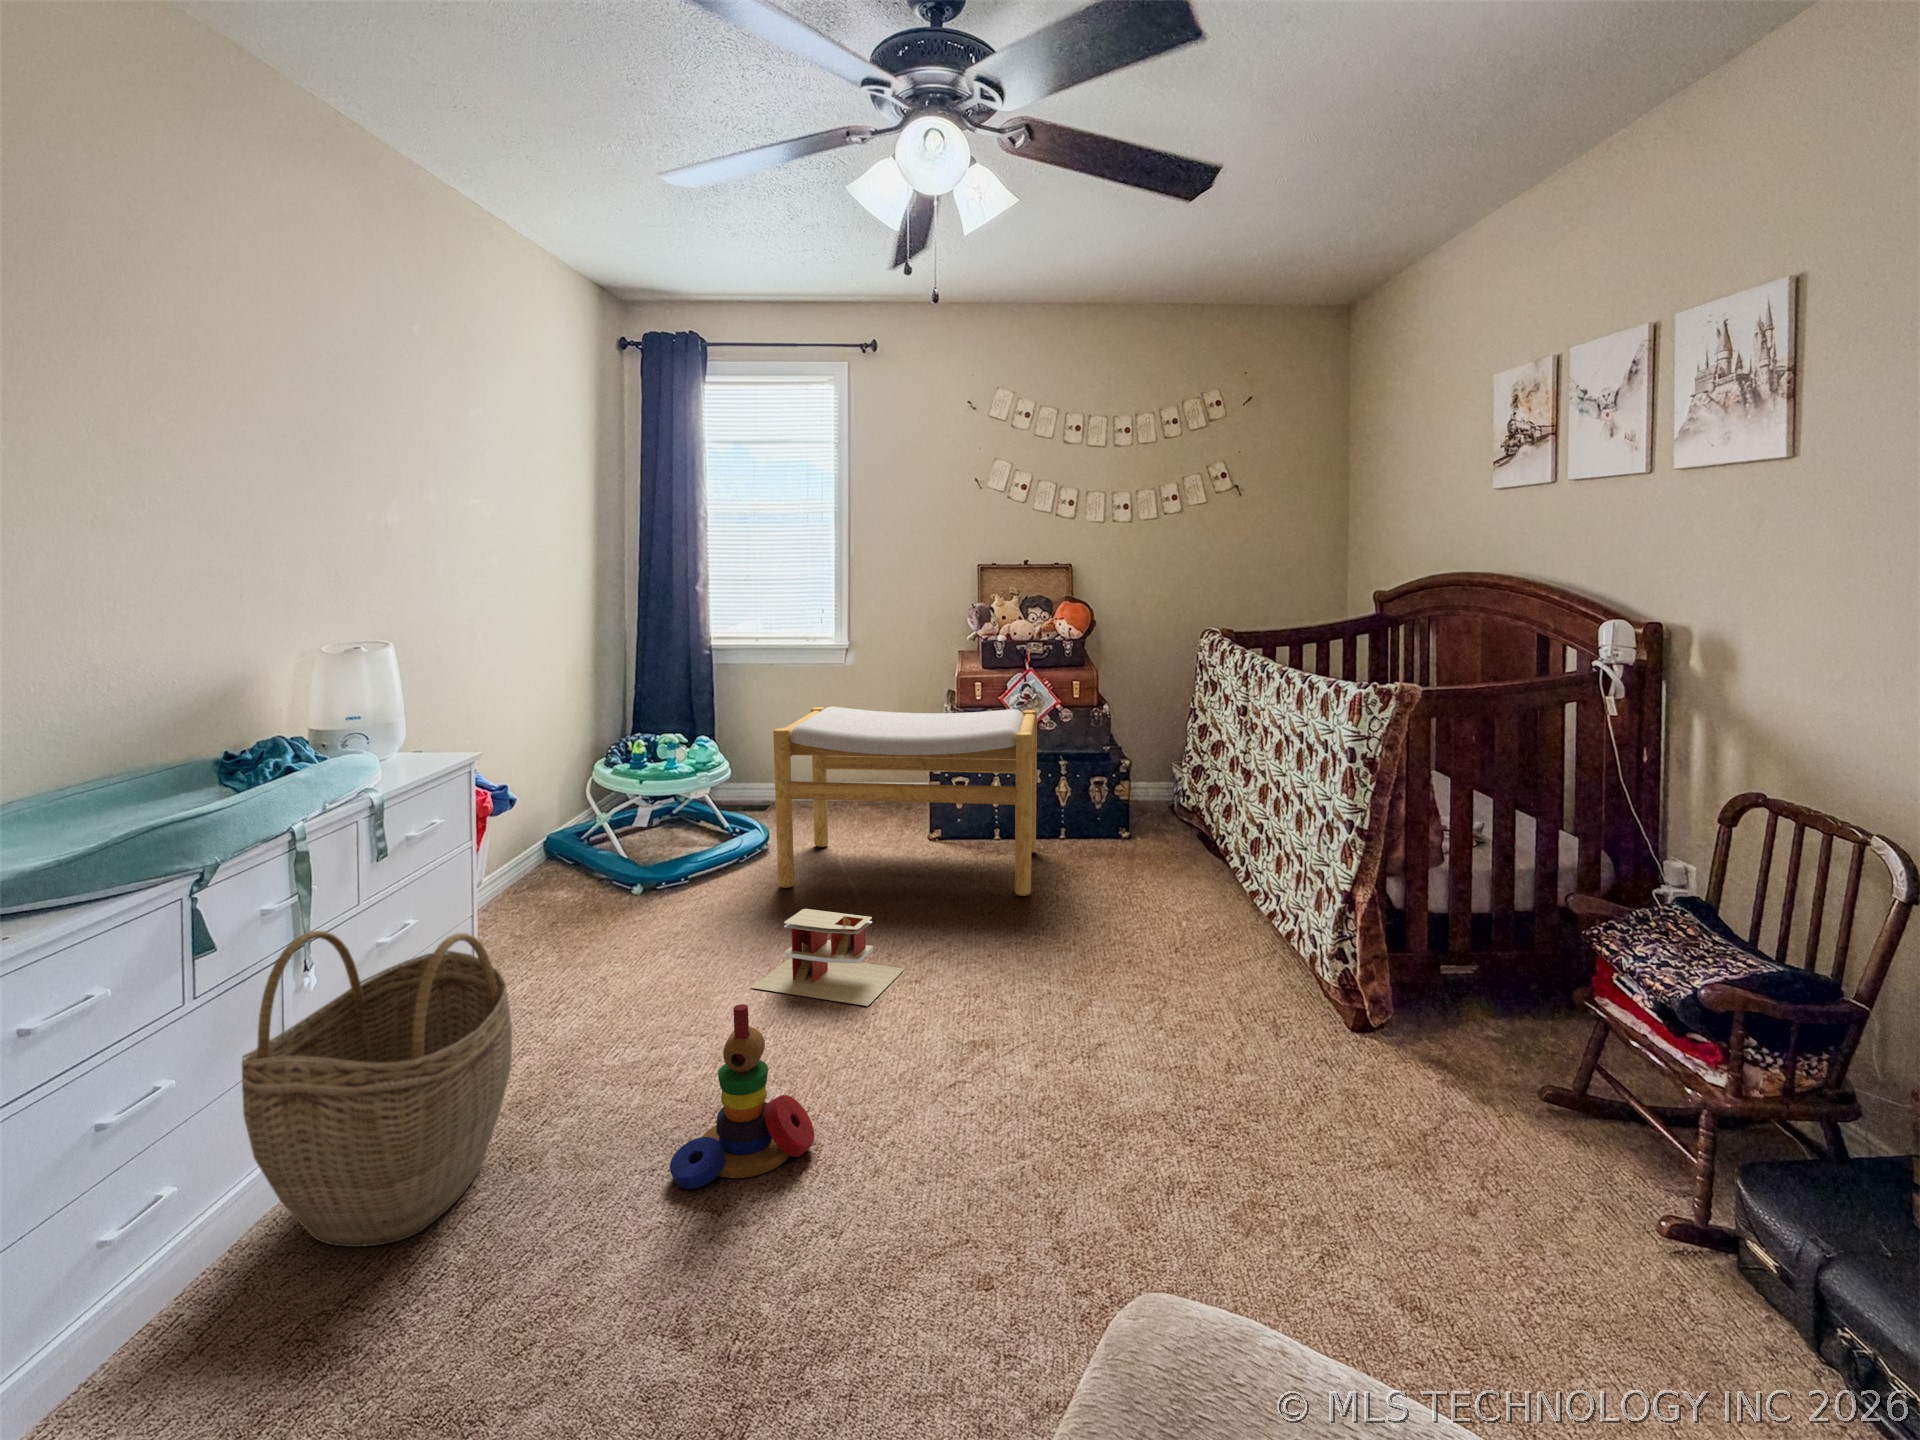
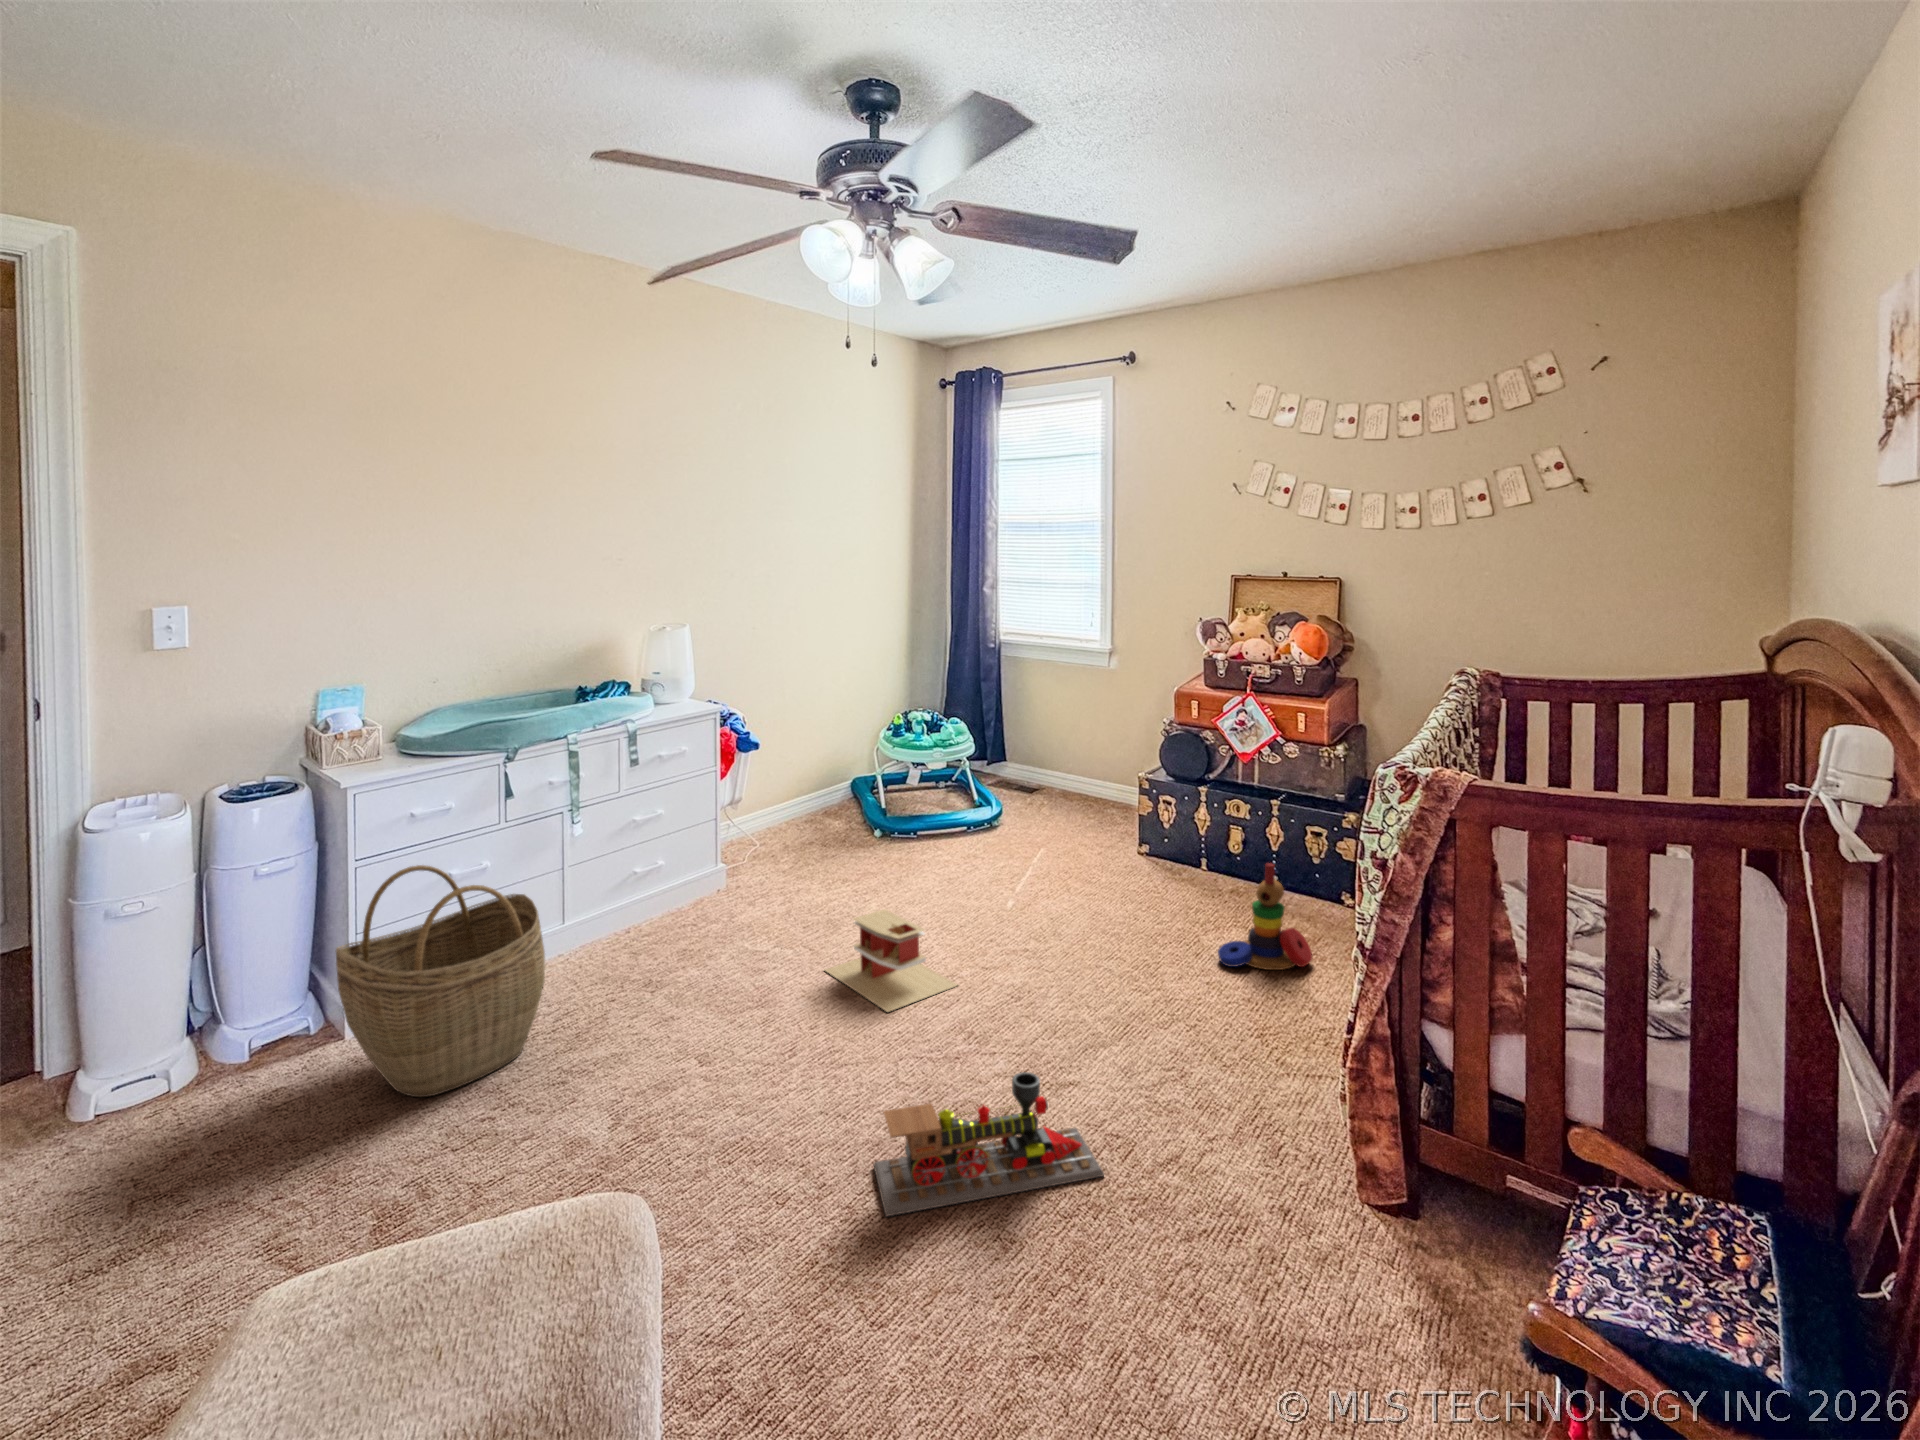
footstool: present [773,707,1037,896] -> none [946,717,1231,937]
toy train: none [1020,993,1197,1152] -> present [874,1072,1104,1216]
stacking toy: present [670,1004,814,1189] -> present [1218,863,1312,970]

